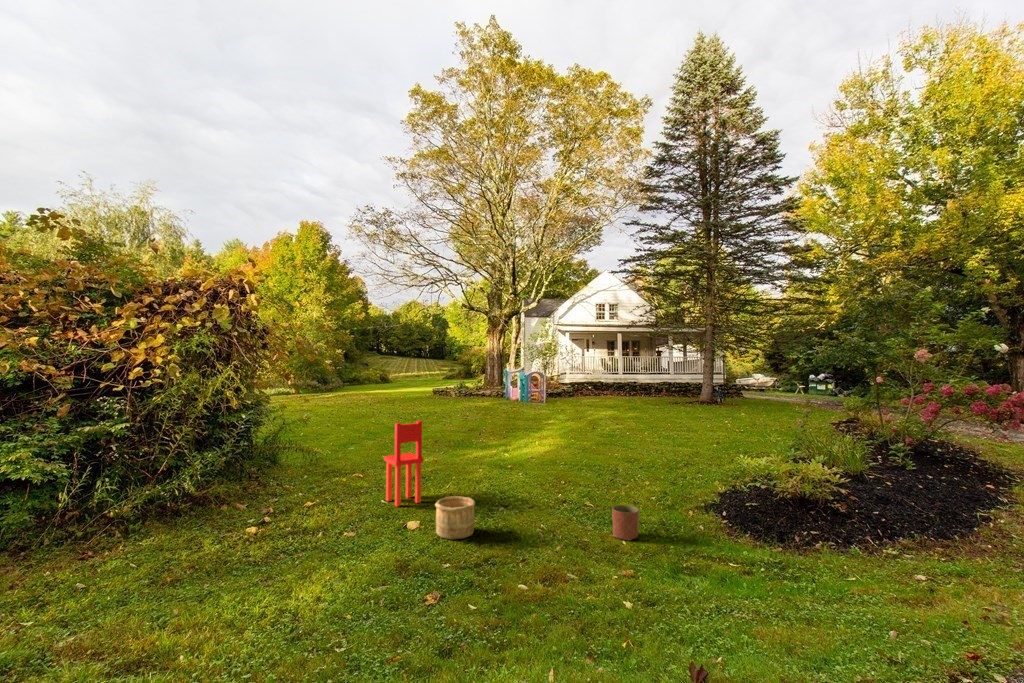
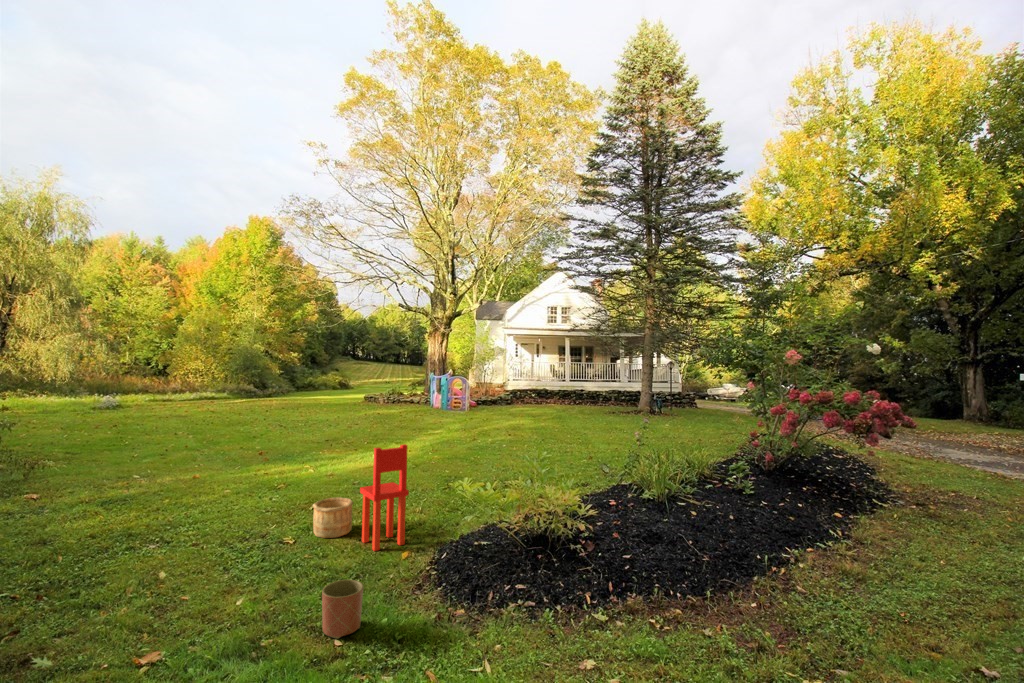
chair: present [384,421,424,507] -> present [360,444,409,551]
wooden bucket: present [435,496,475,539] -> present [313,497,354,538]

